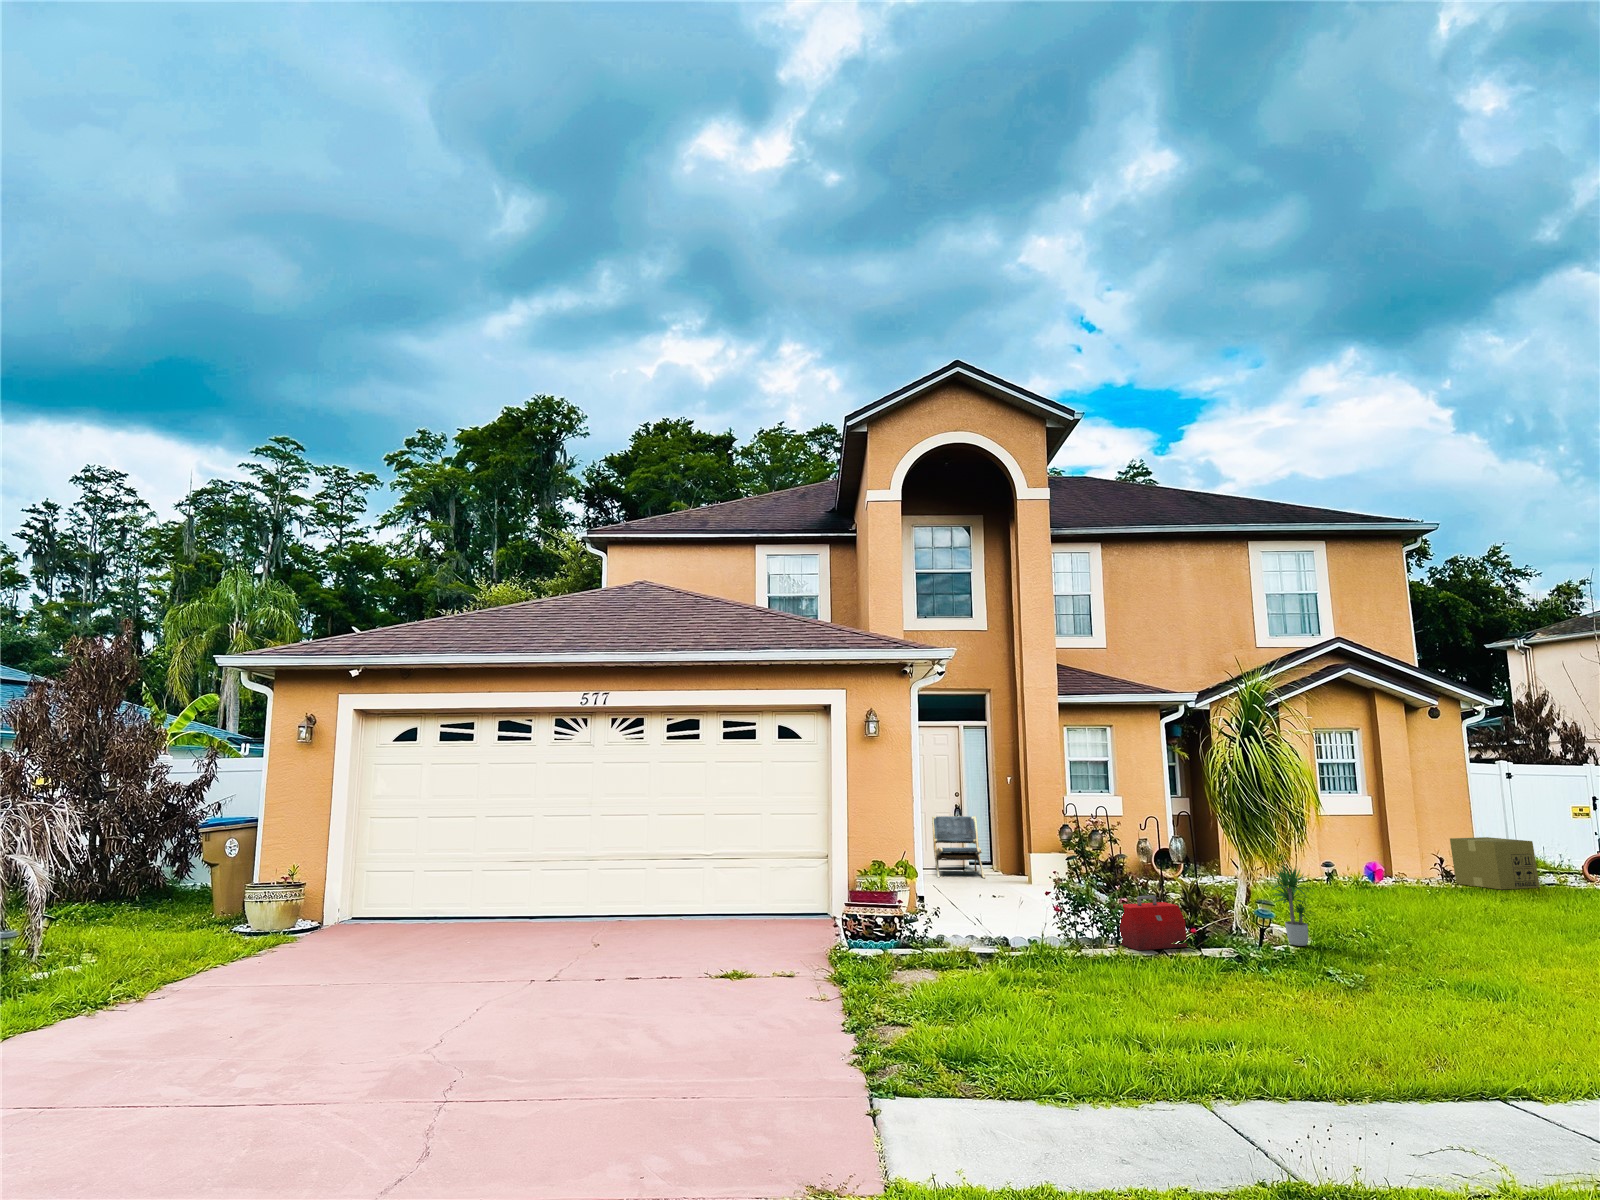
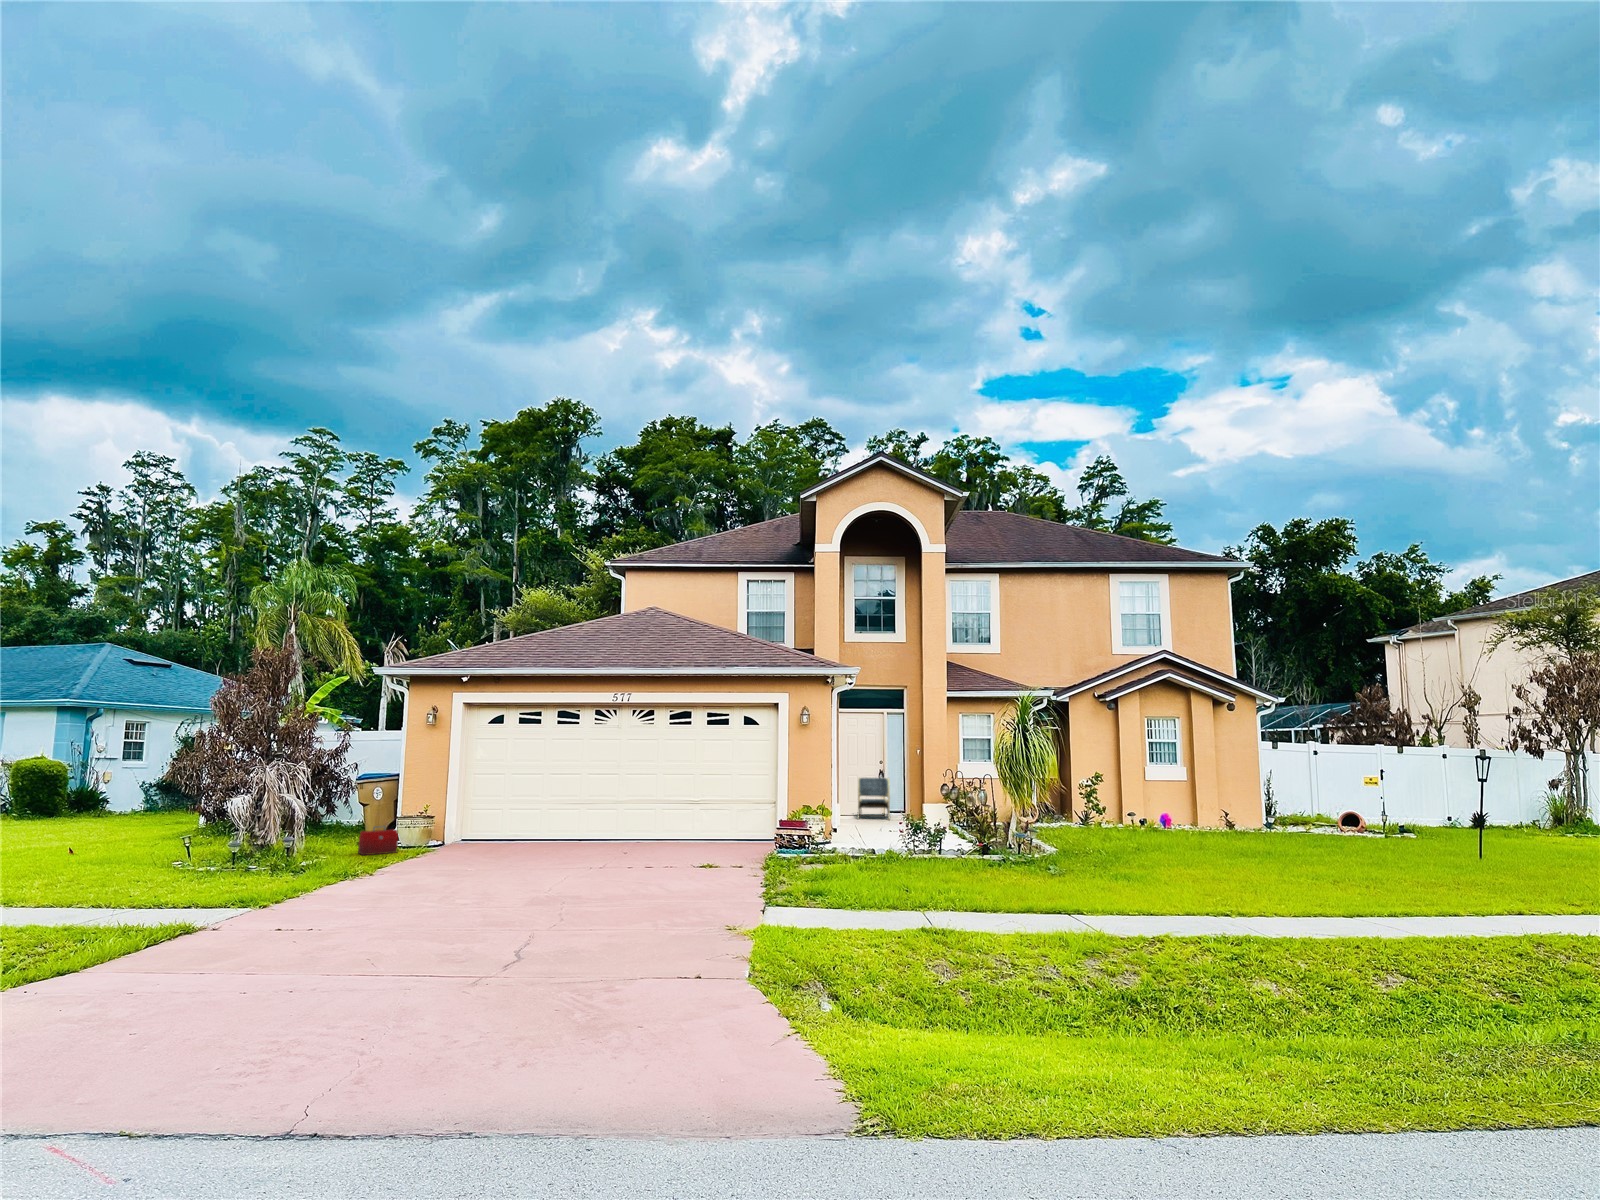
cardboard box: present [1450,837,1540,889] -> none [1228,797,1282,833]
potted plant: present [1270,864,1310,946] -> none [1028,806,1059,855]
toolbox: present [1120,896,1187,950] -> present [358,826,398,855]

